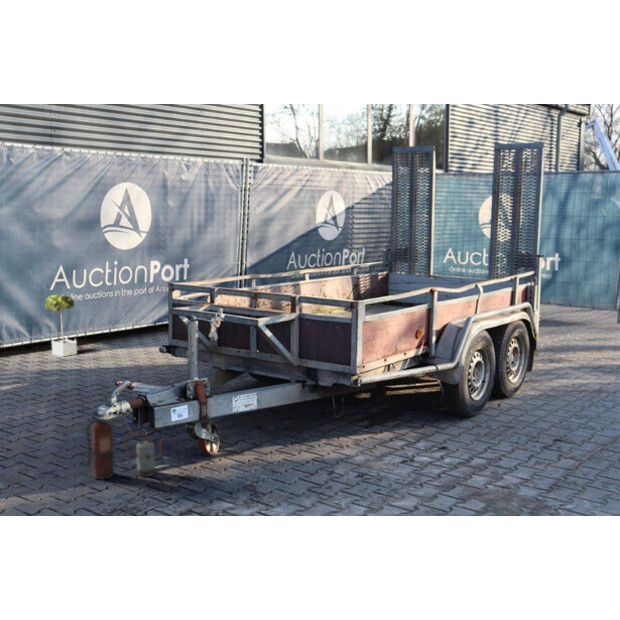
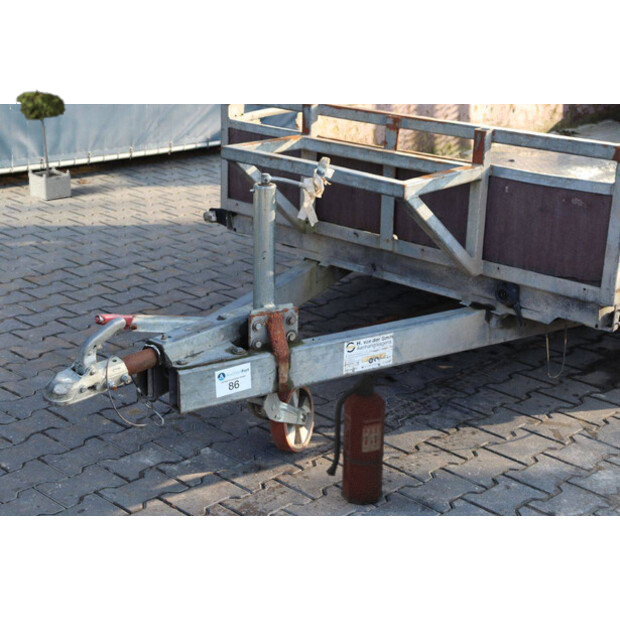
fire extinguisher: present [86,419,114,479] -> present [326,372,388,505]
watering can: present [125,431,164,477] -> none [121,408,205,498]

